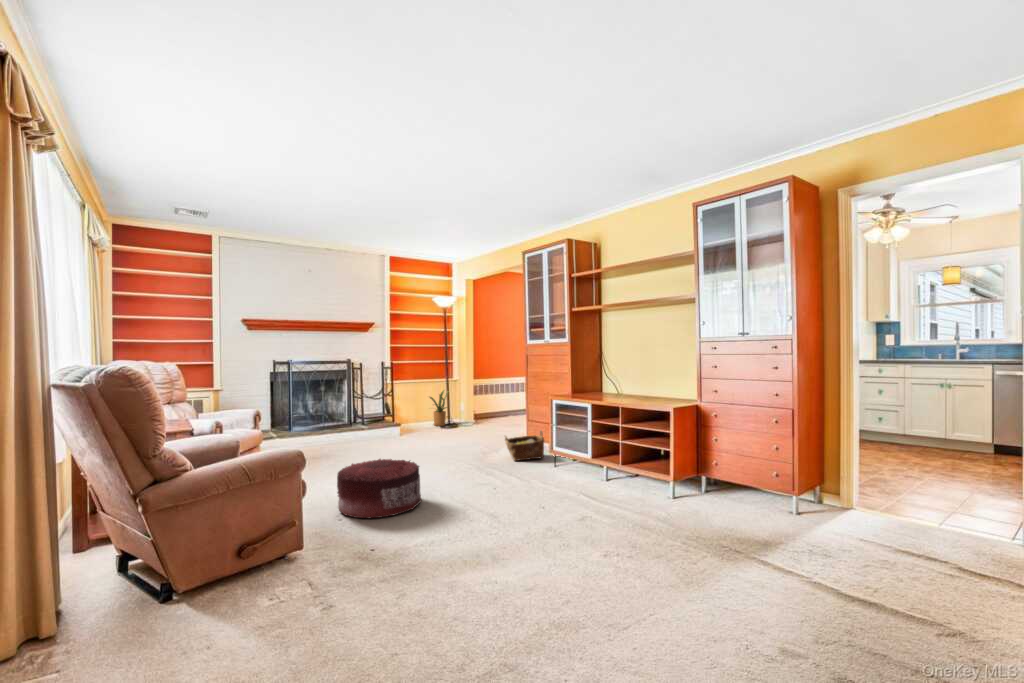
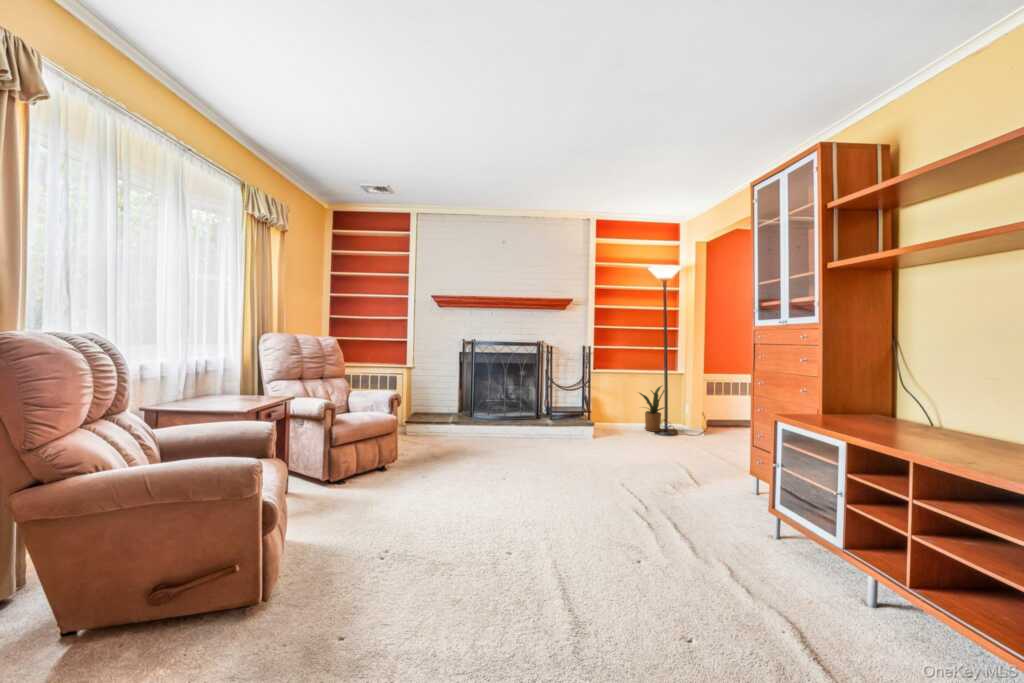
woven basket: present [505,430,544,461] -> none [699,466,768,515]
pouf: present [337,459,421,518] -> none [388,479,509,575]

